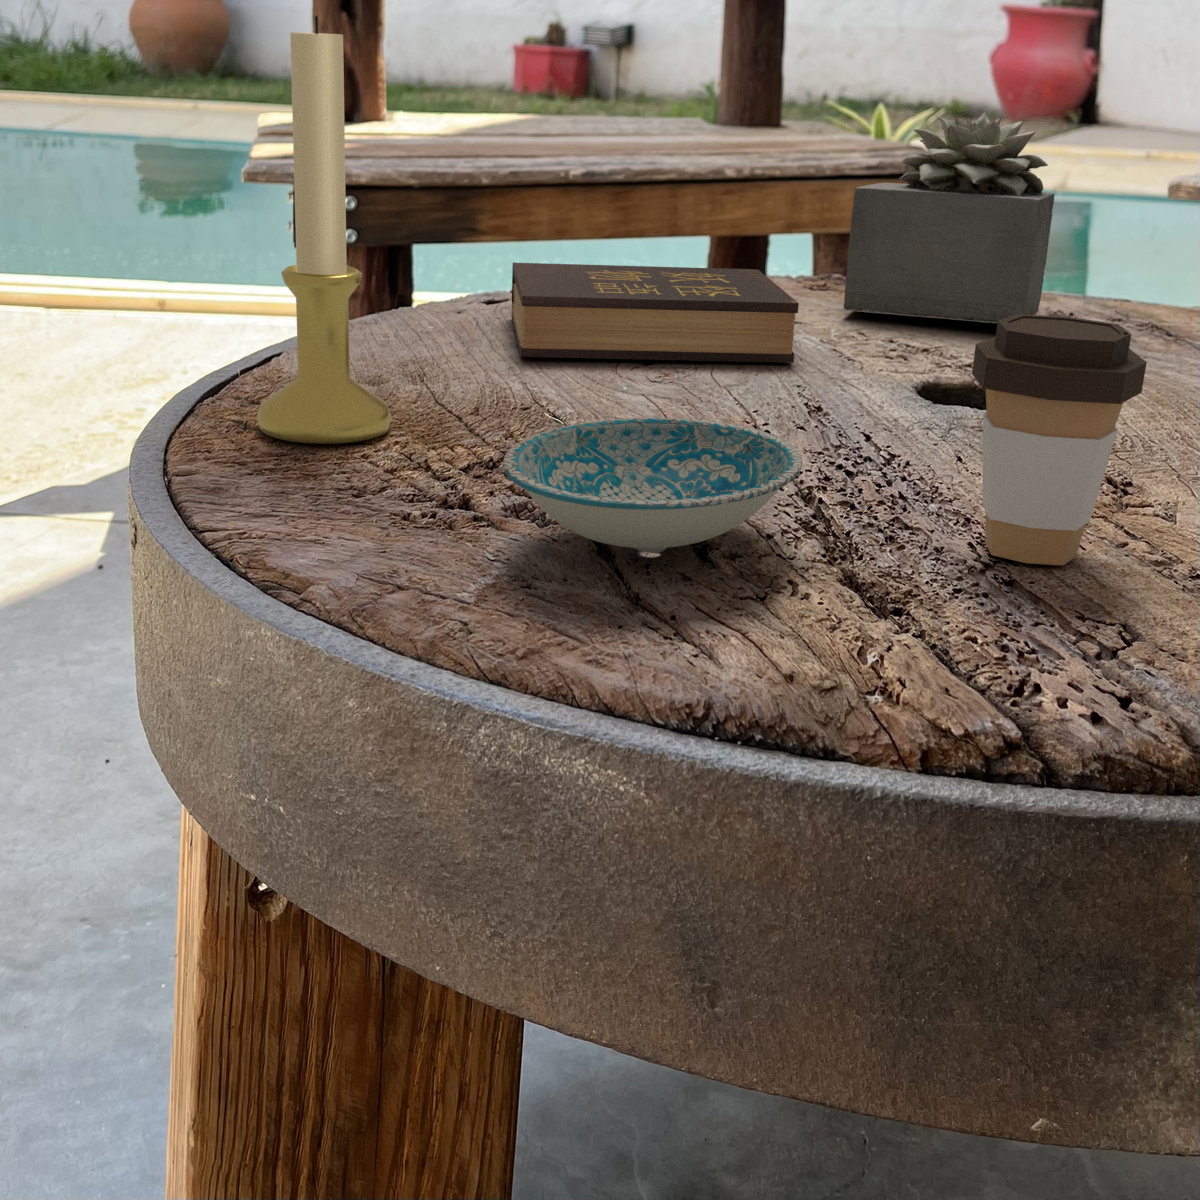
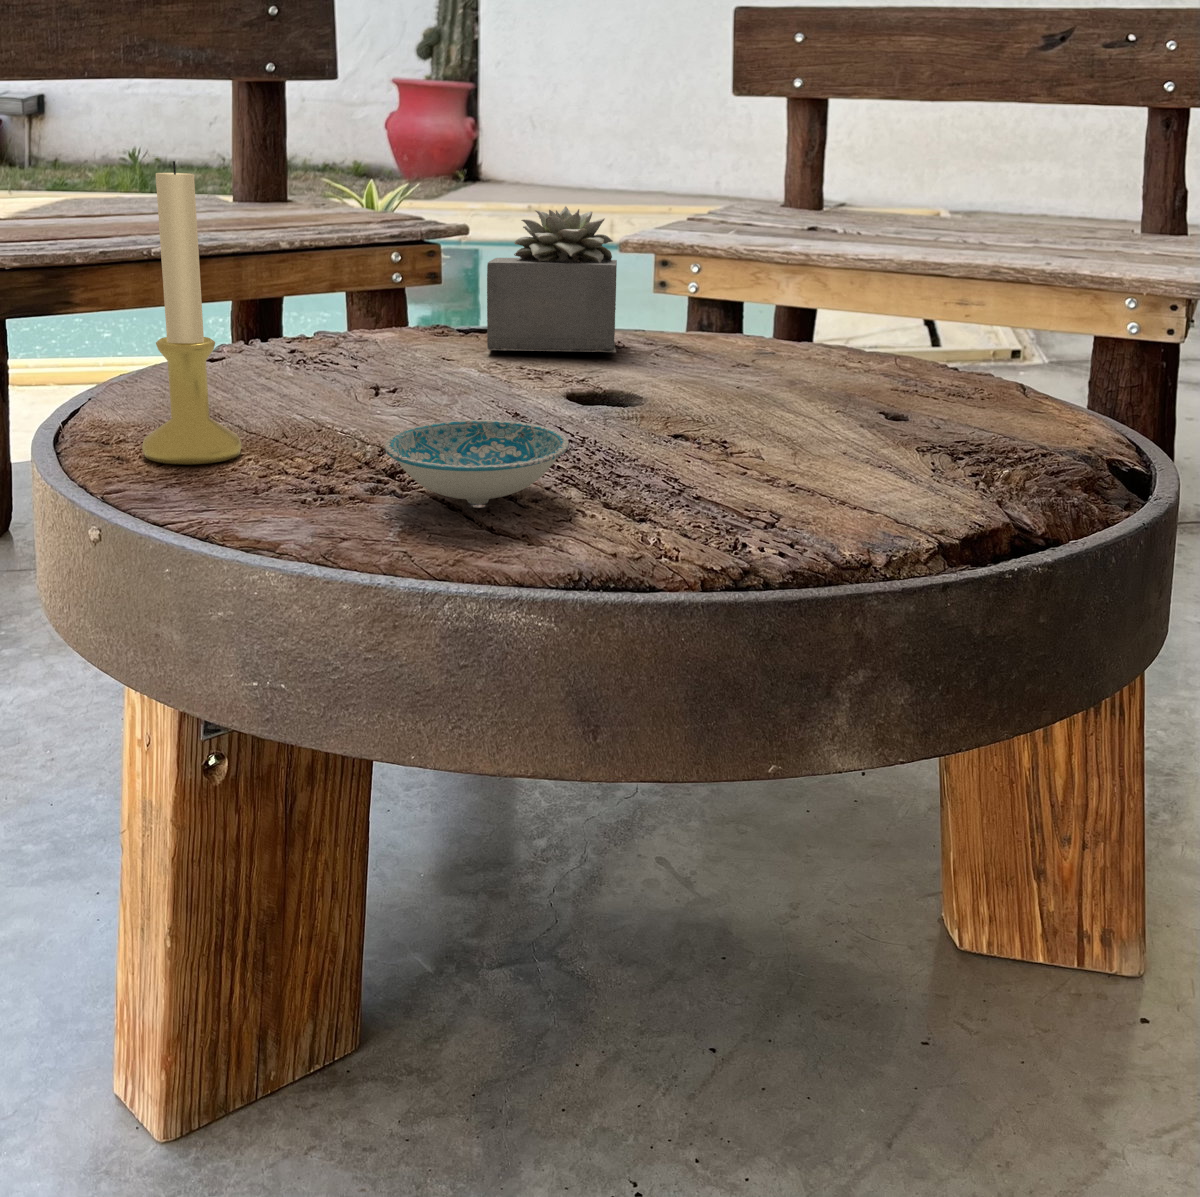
hardback book: present [511,262,799,363] -> none [251,324,479,397]
coffee cup: present [972,314,1147,565] -> none [655,337,755,488]

